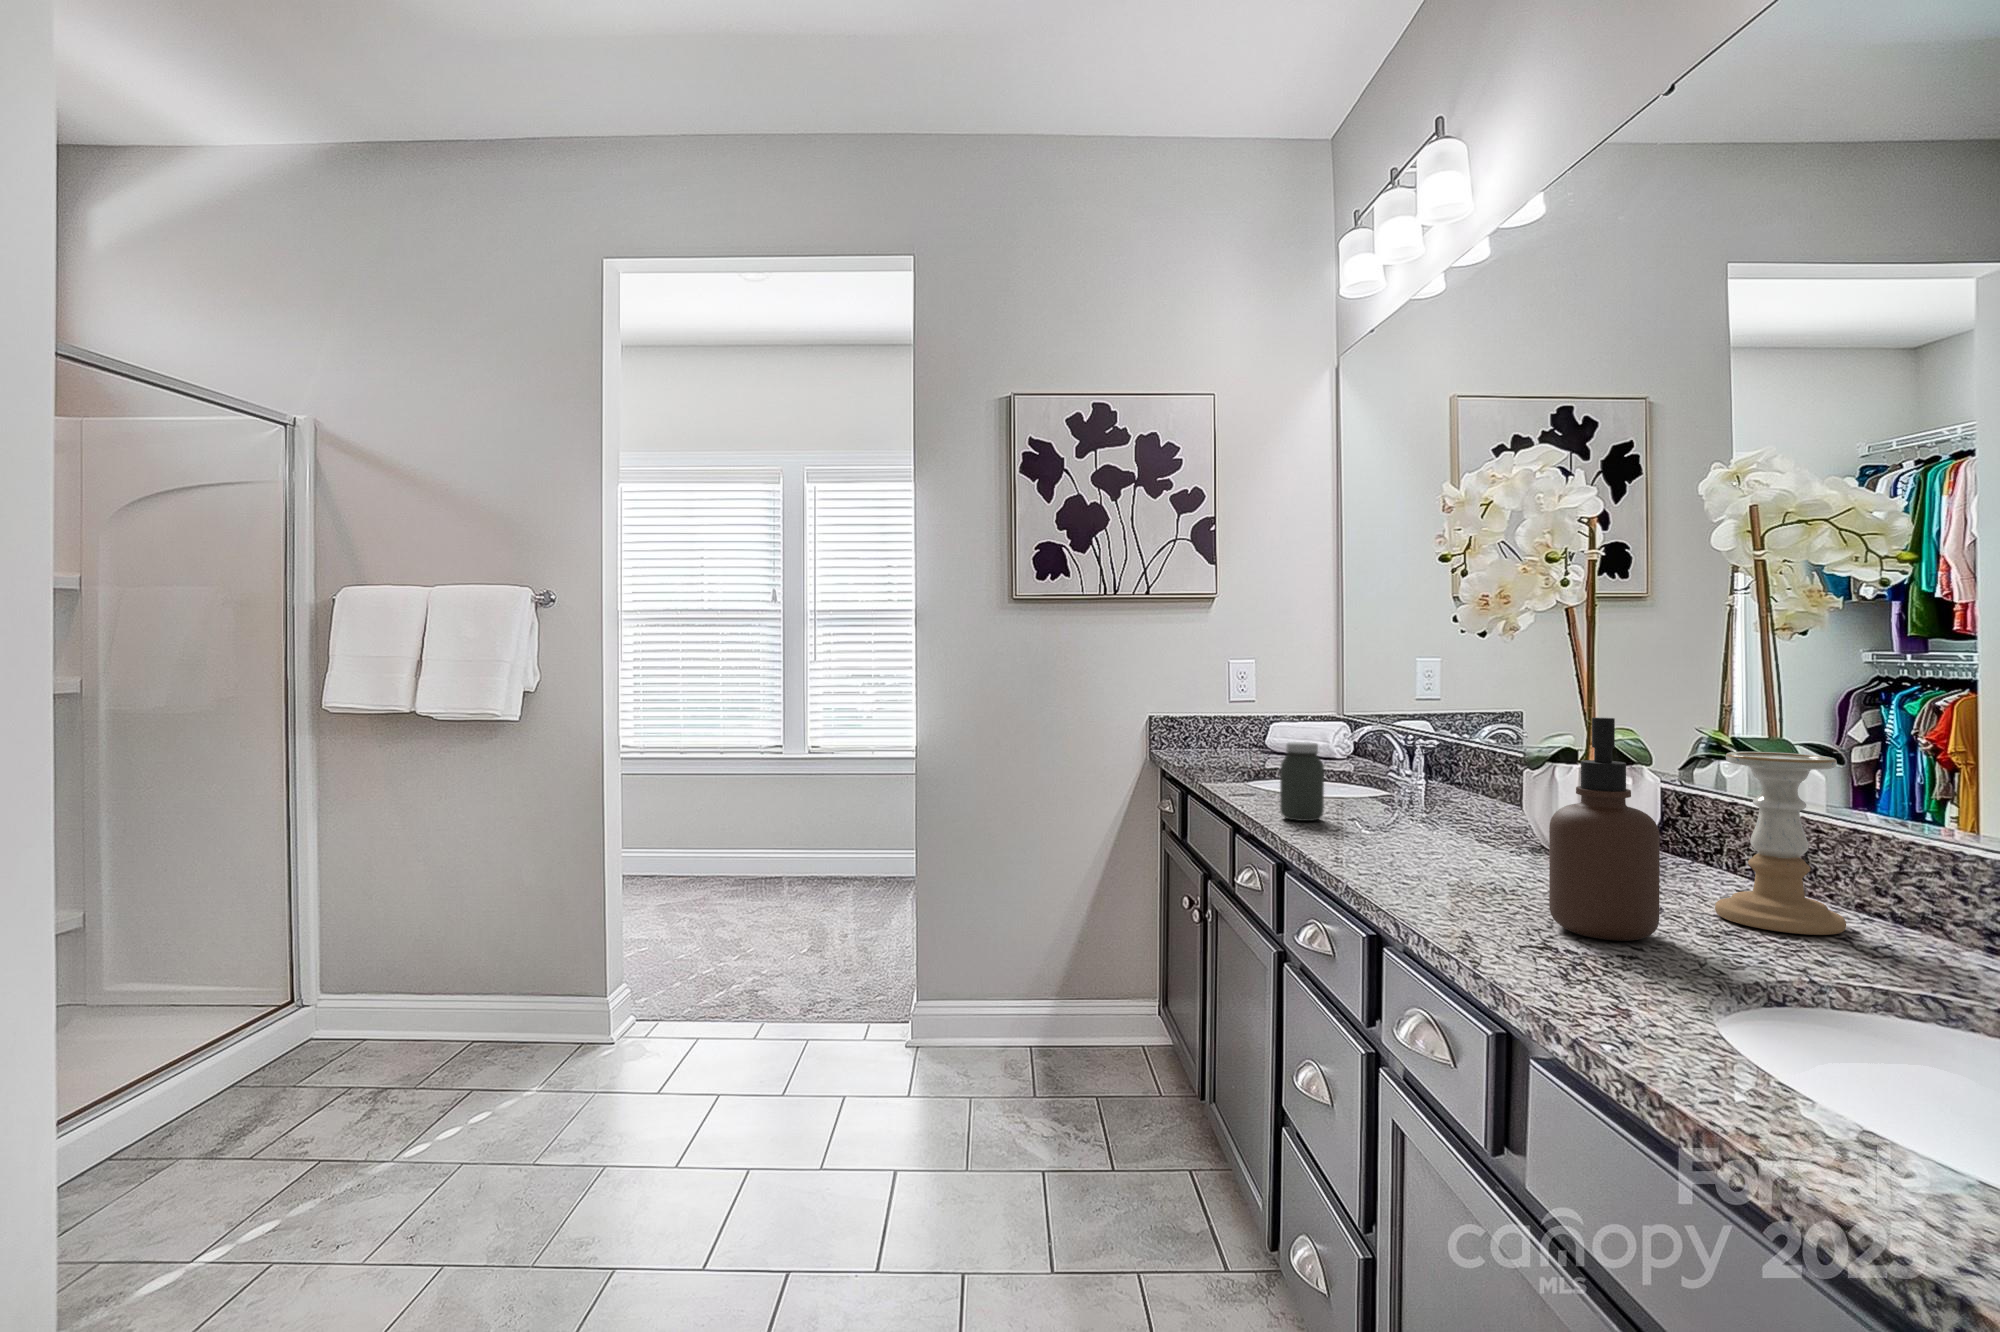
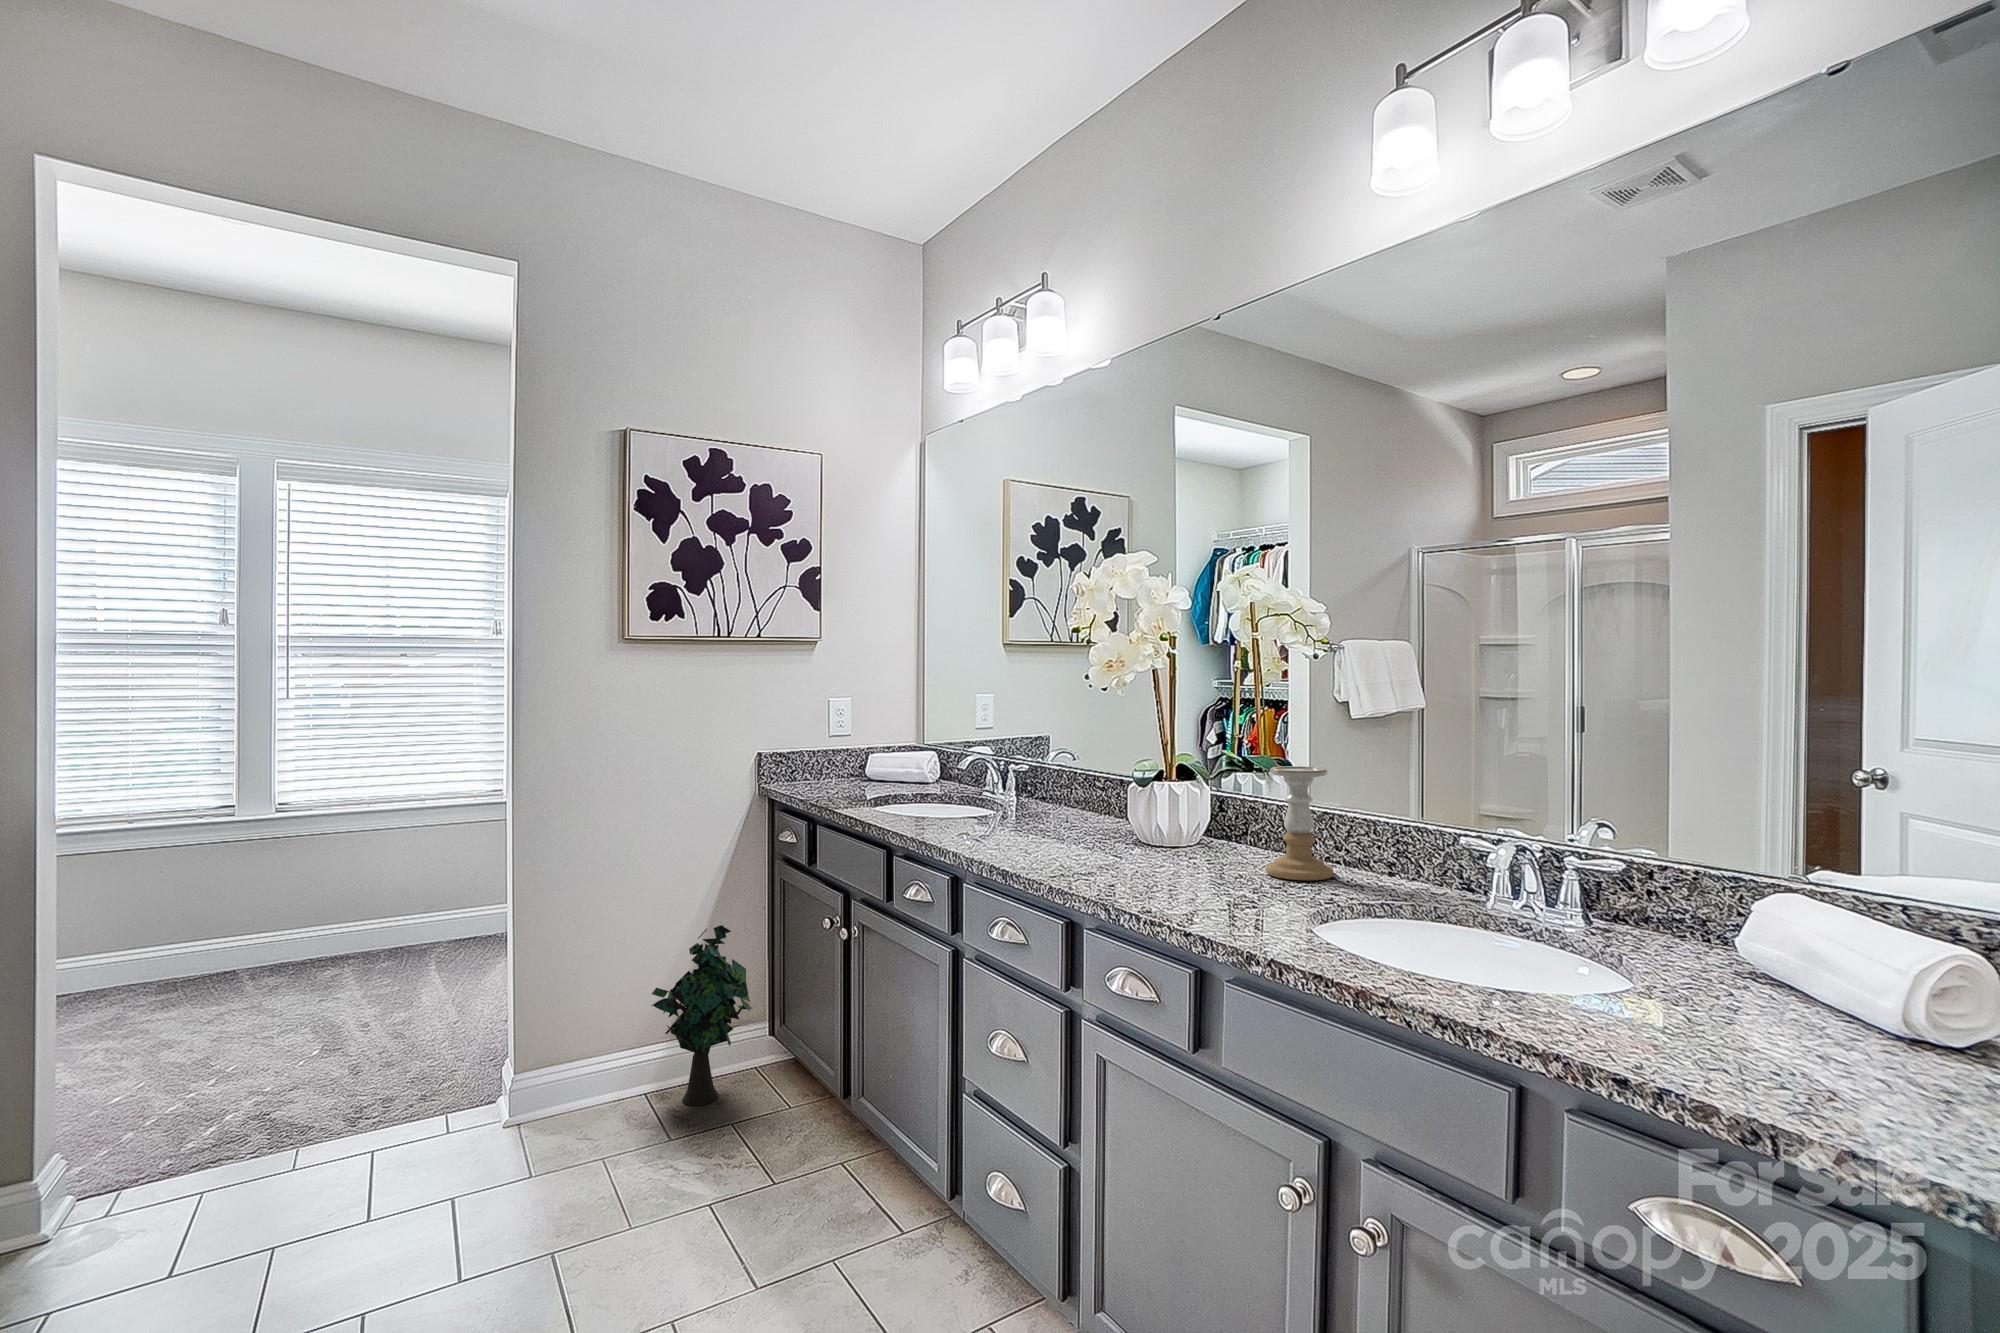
soap dispenser: present [1549,718,1660,941] -> none [1191,750,1256,899]
jar: present [1280,742,1324,821] -> none [938,772,972,839]
decorative plant: none [1027,890,1129,1068] -> present [652,925,752,1105]

